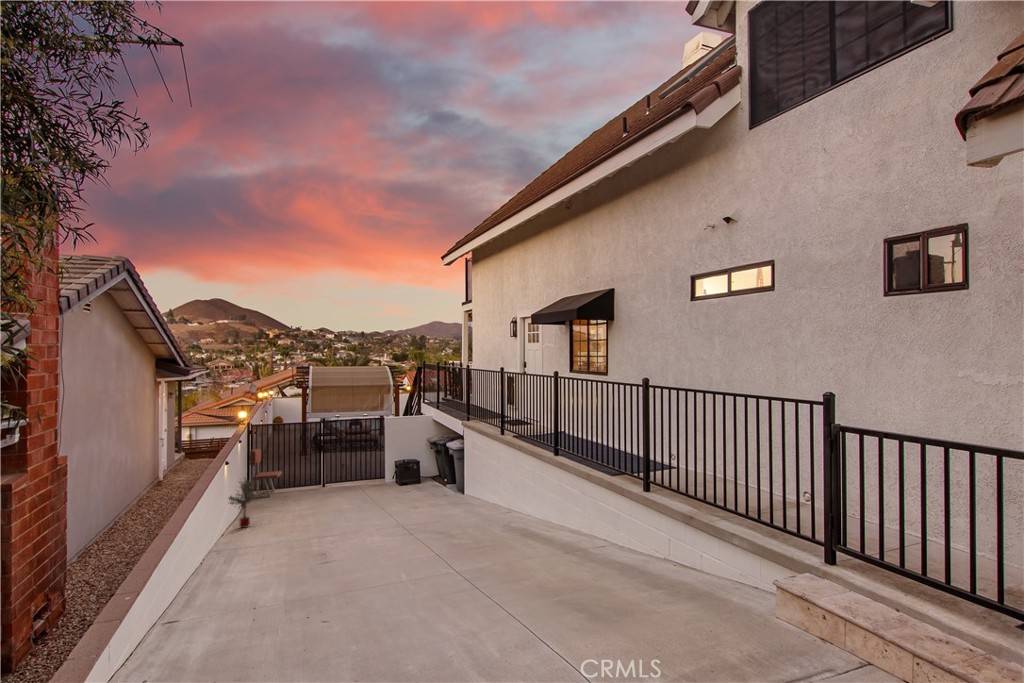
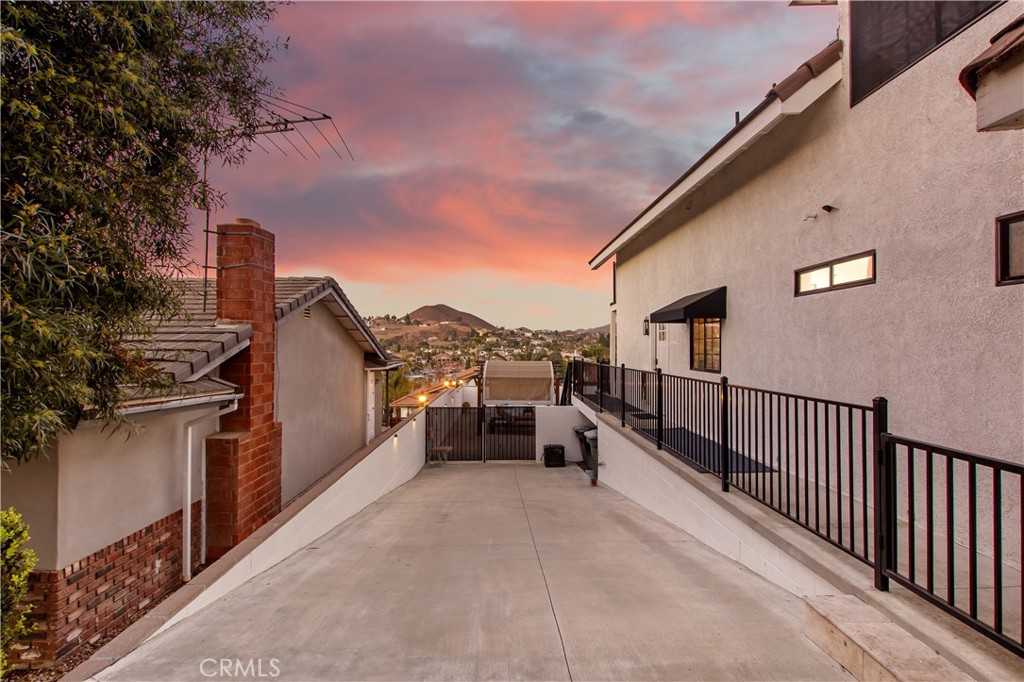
potted tree: present [229,479,254,528] -> present [588,450,605,486]

